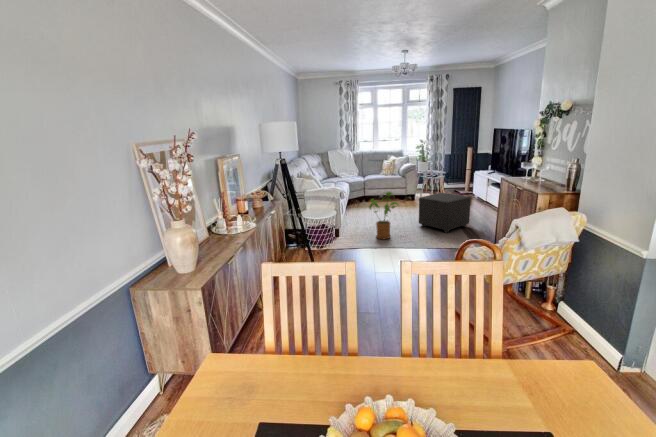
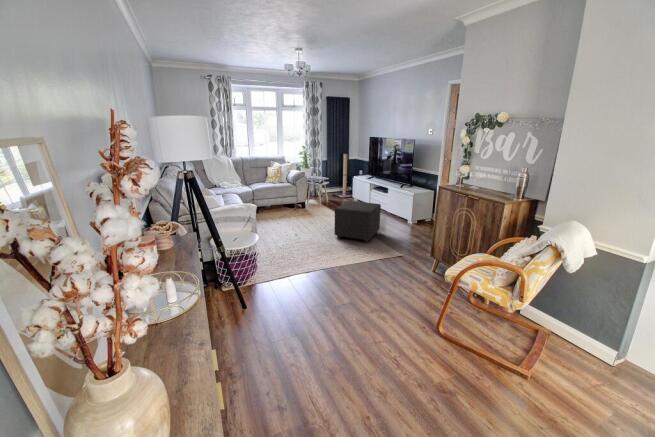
house plant: present [370,192,398,239] -> none [295,205,331,260]

